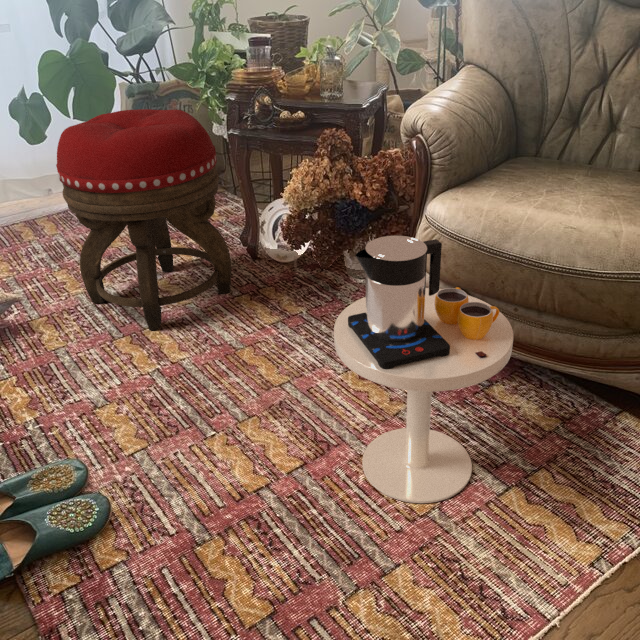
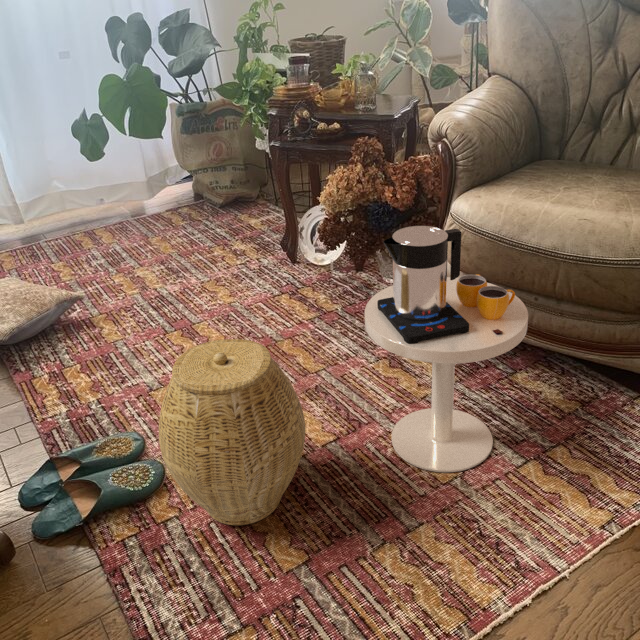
footstool: present [56,109,231,330] -> none [117,124,273,324]
woven basket: none [102,363,268,570] -> present [158,339,305,525]

